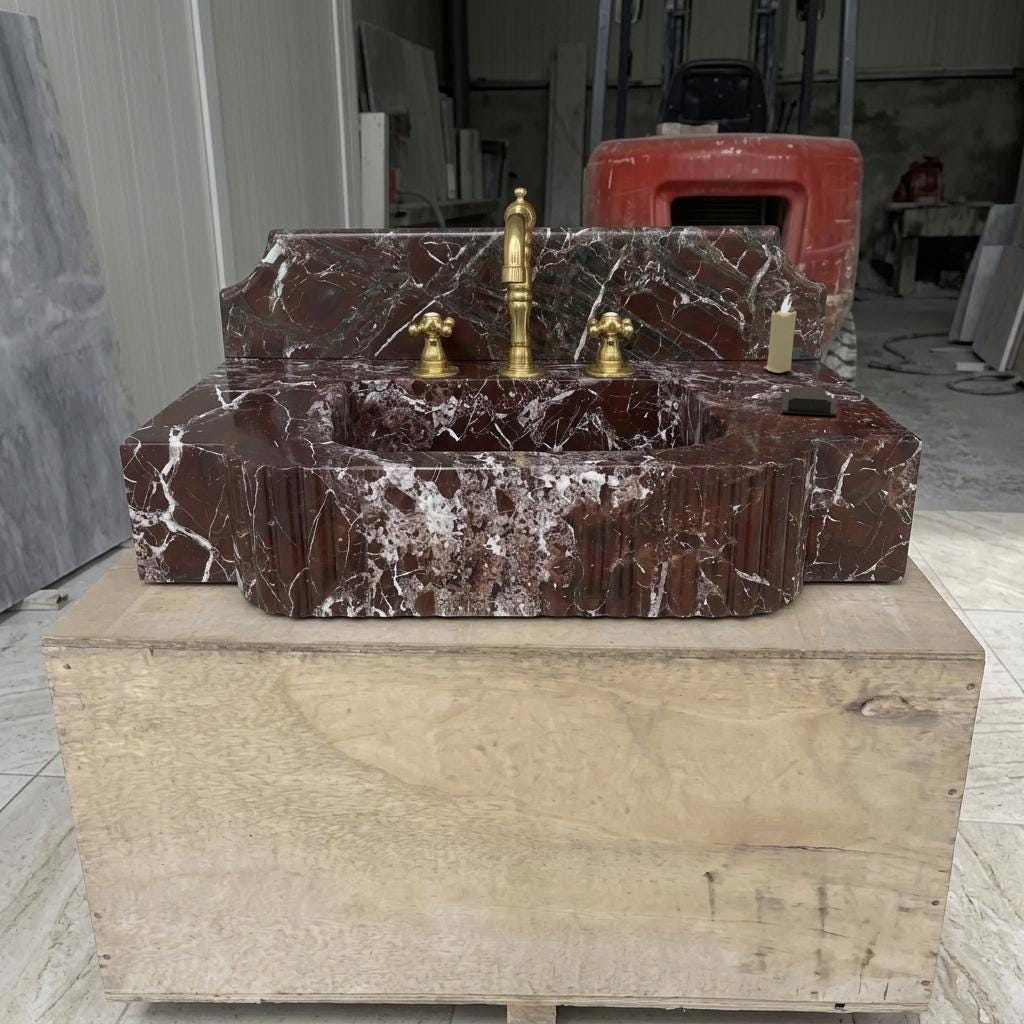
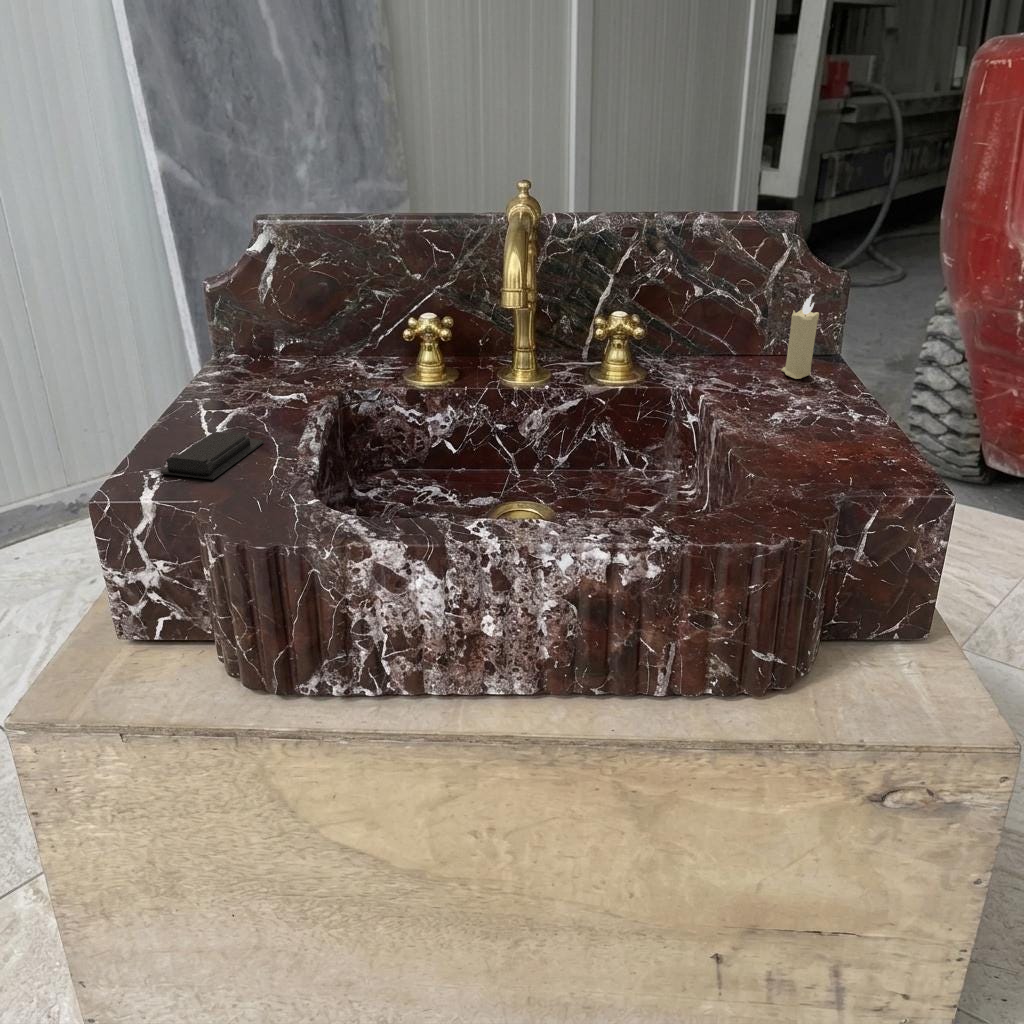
soap bar: present [782,386,836,416] -> present [160,432,264,480]

